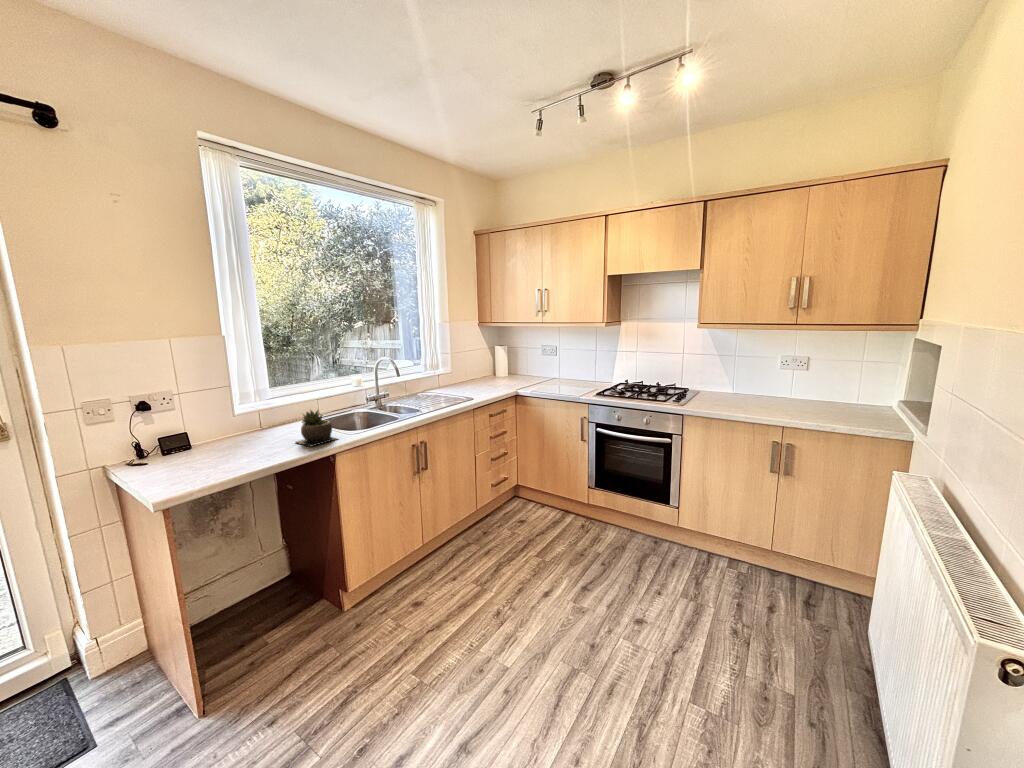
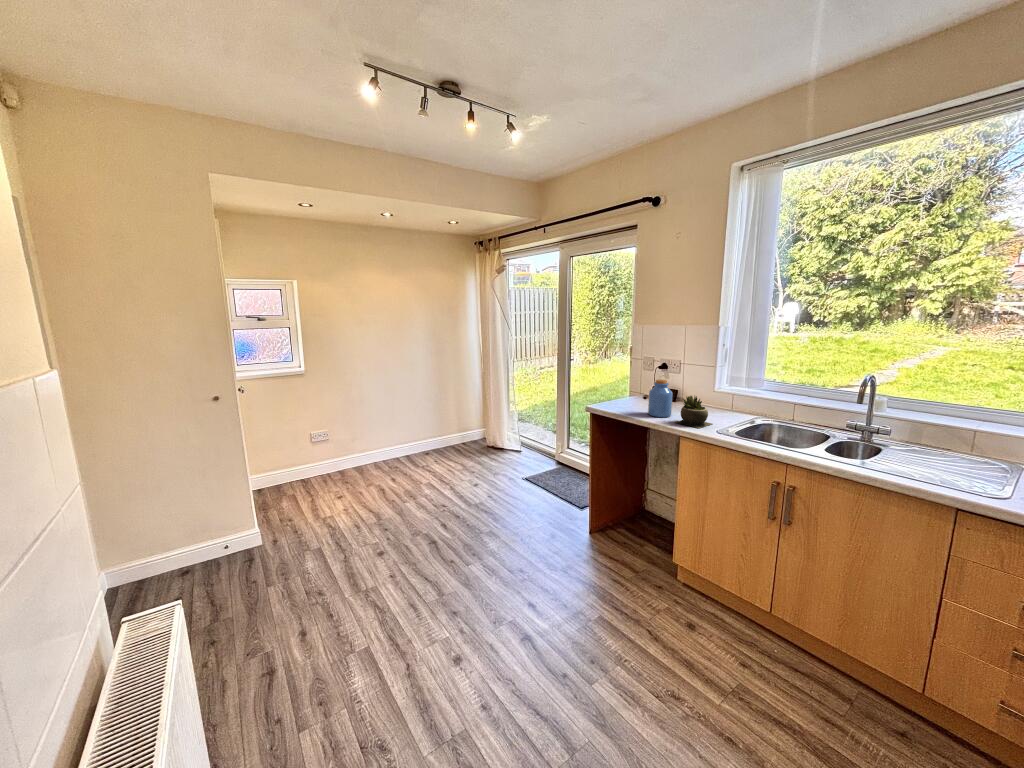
jar: none [245,406,283,458] -> present [648,380,673,417]

